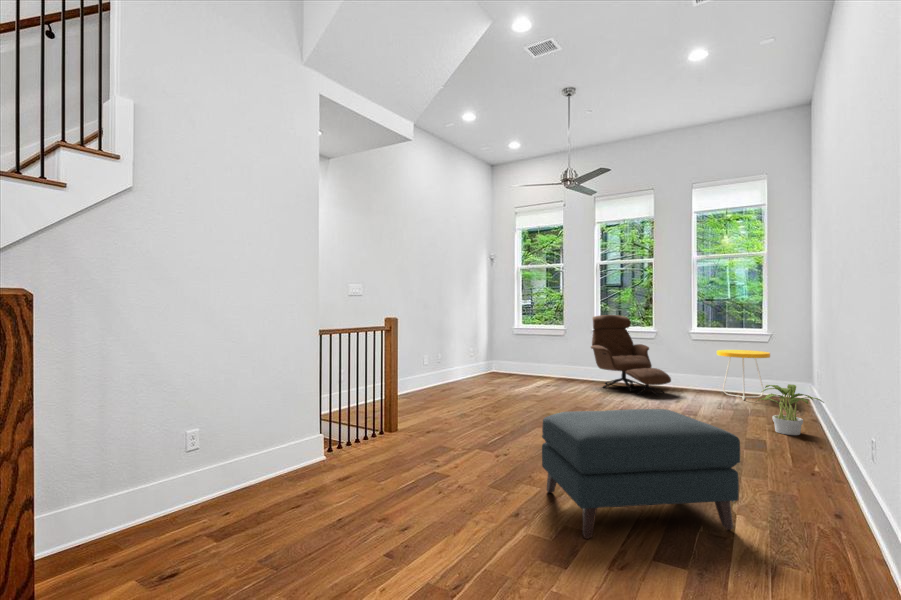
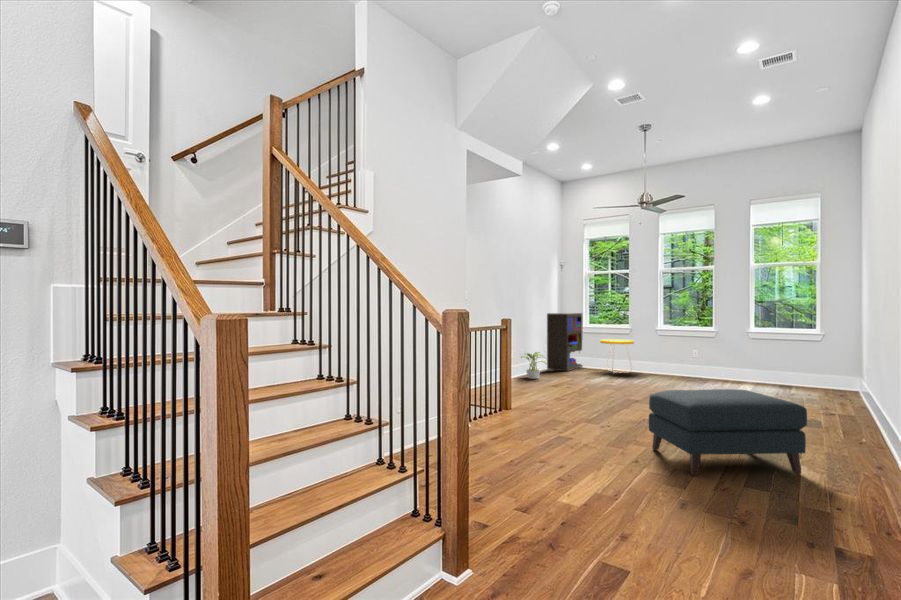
bookshelf: none [472,312,514,379] -> present [547,313,583,371]
lounge chair: present [591,315,671,396] -> none [655,317,731,387]
side table: present [717,350,770,400] -> present [600,339,634,373]
potted plant: present [758,384,824,435] -> present [524,352,547,379]

